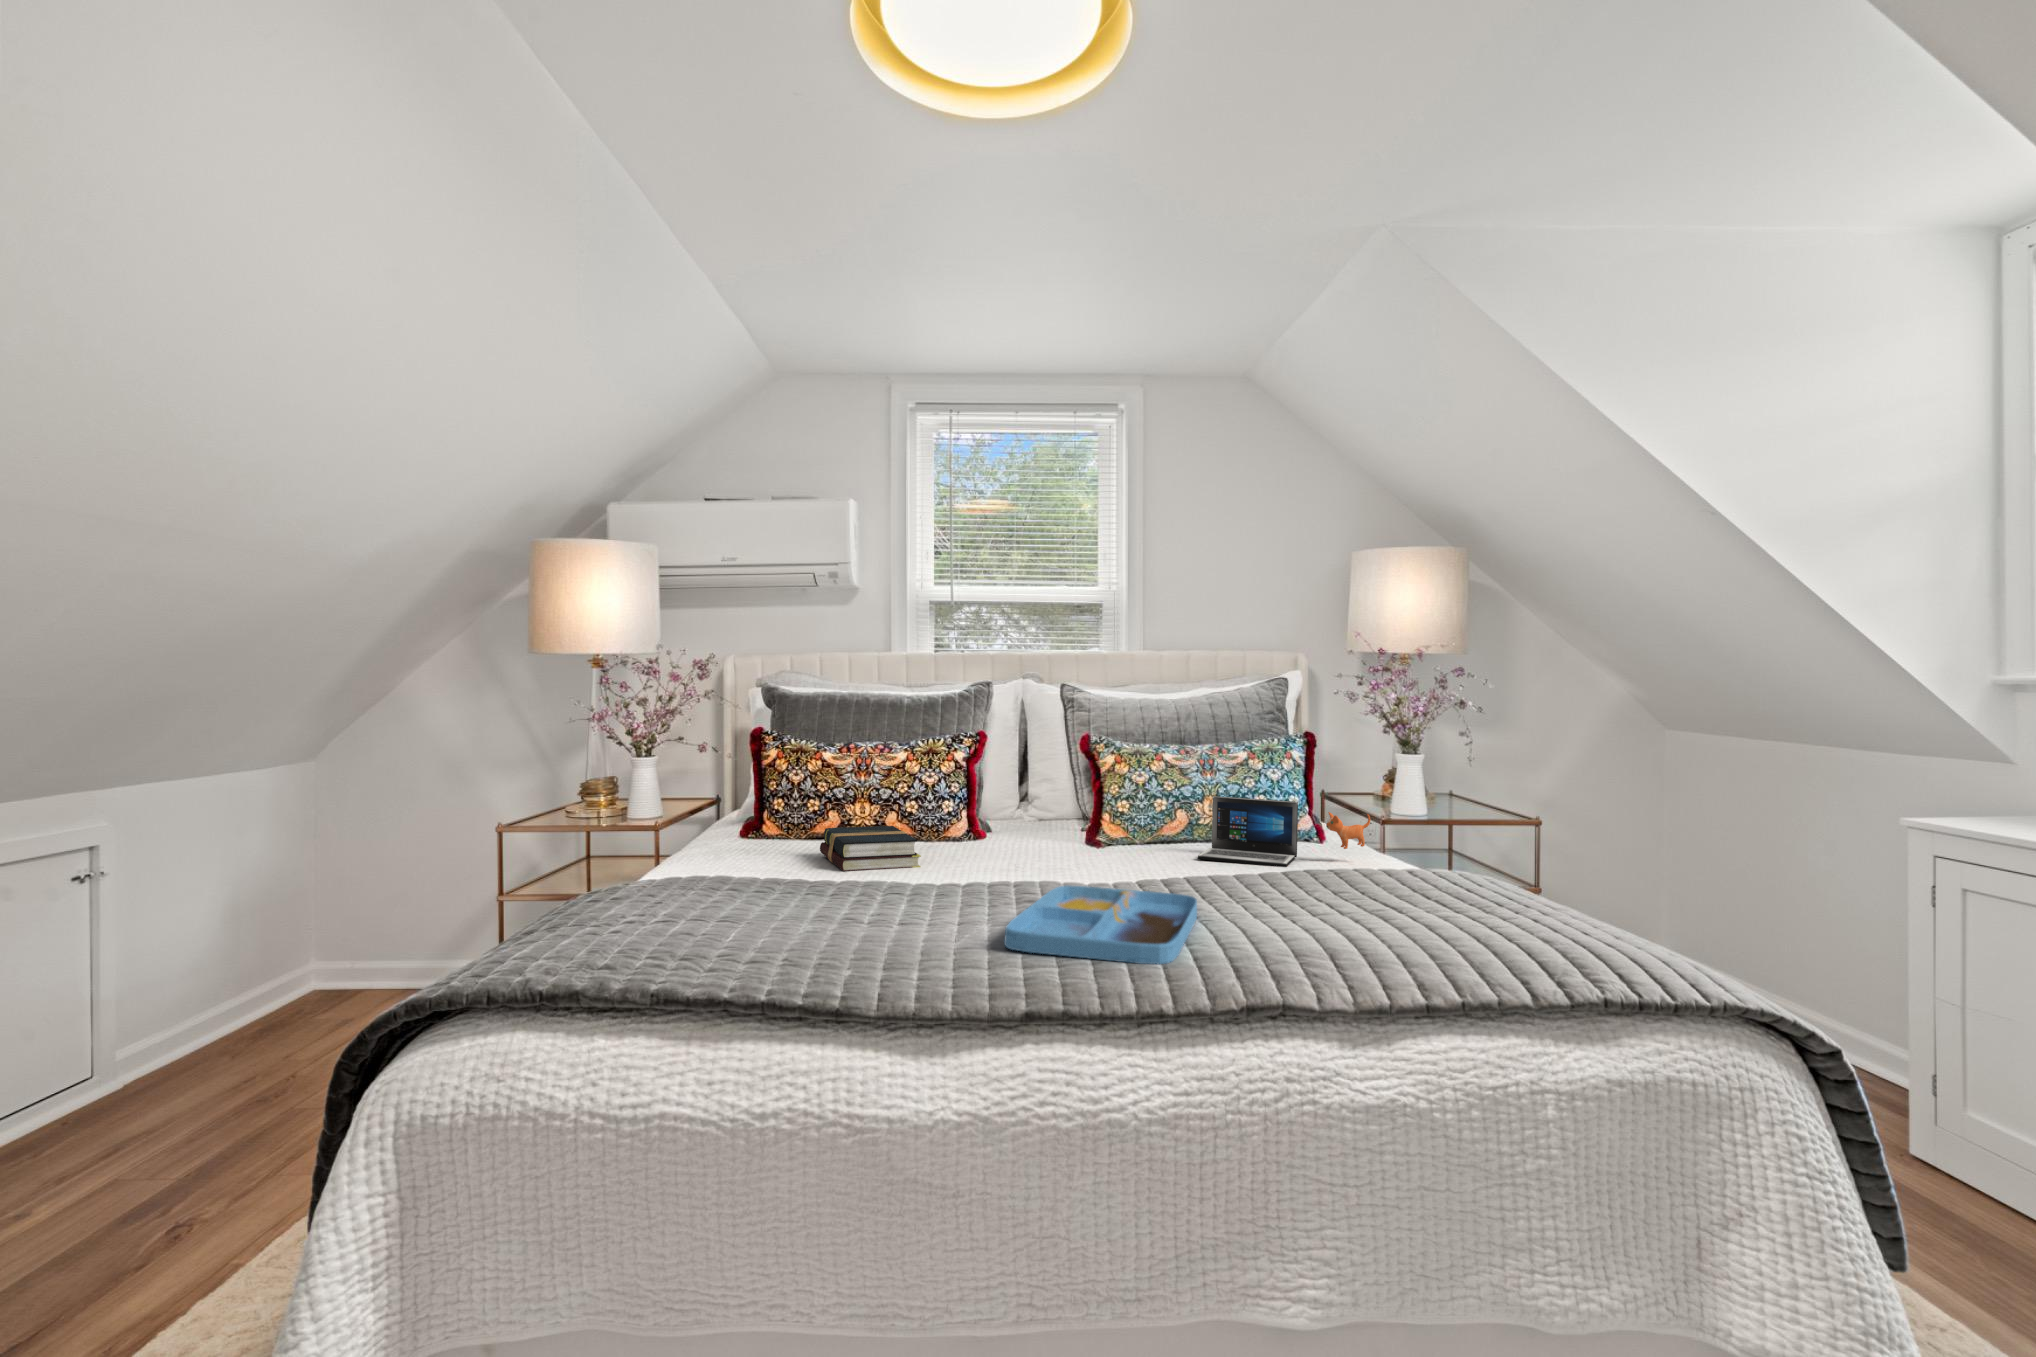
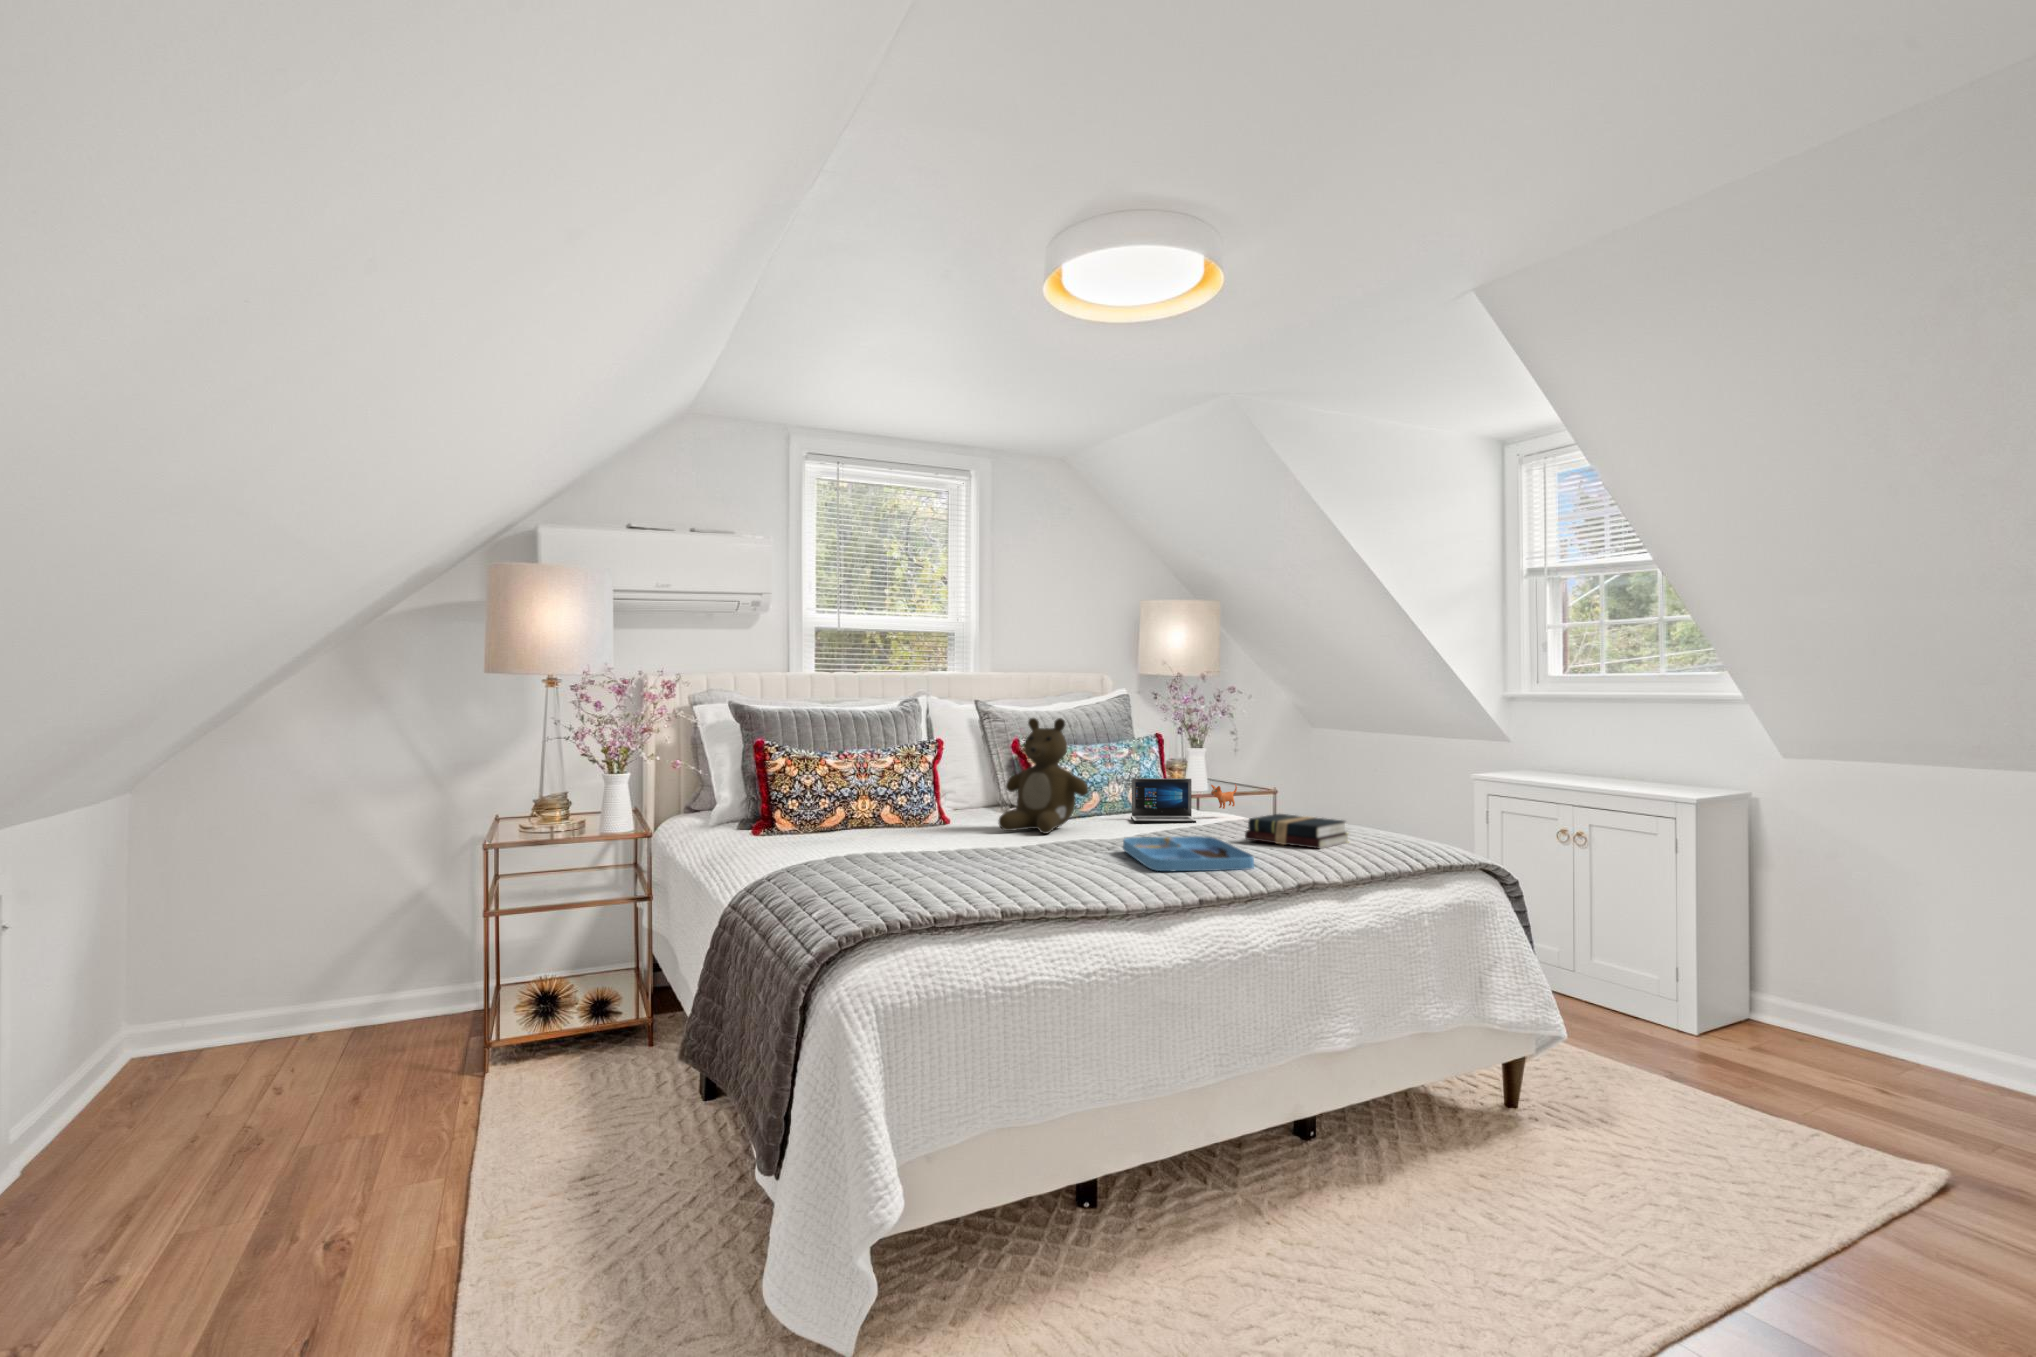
teddy bear: none [993,707,1116,865] -> present [998,718,1089,834]
hardback book: present [820,826,921,871] -> present [1245,814,1349,849]

